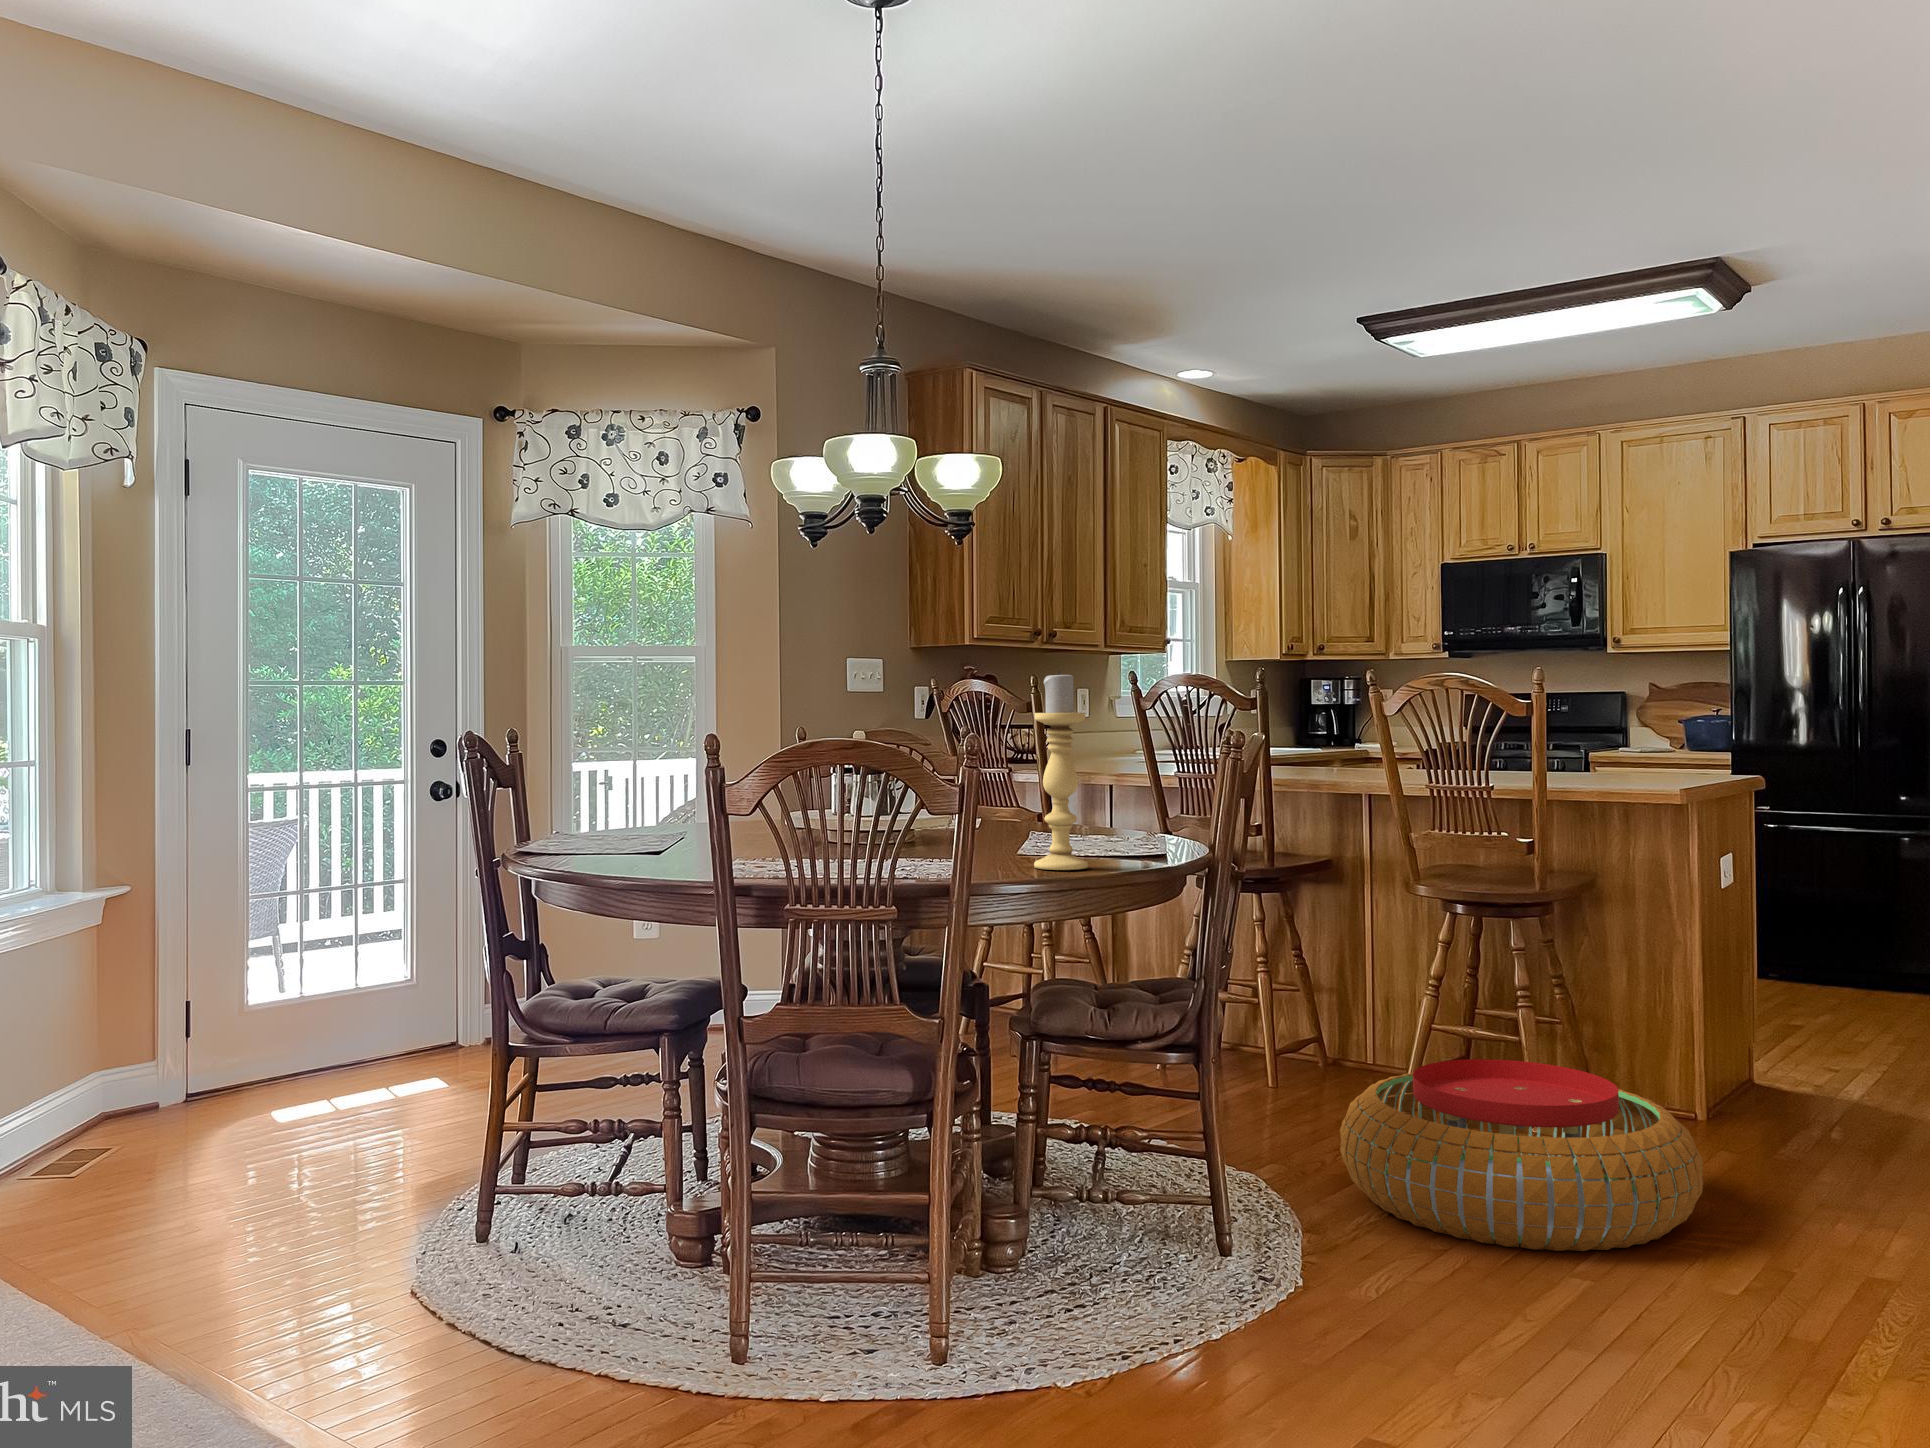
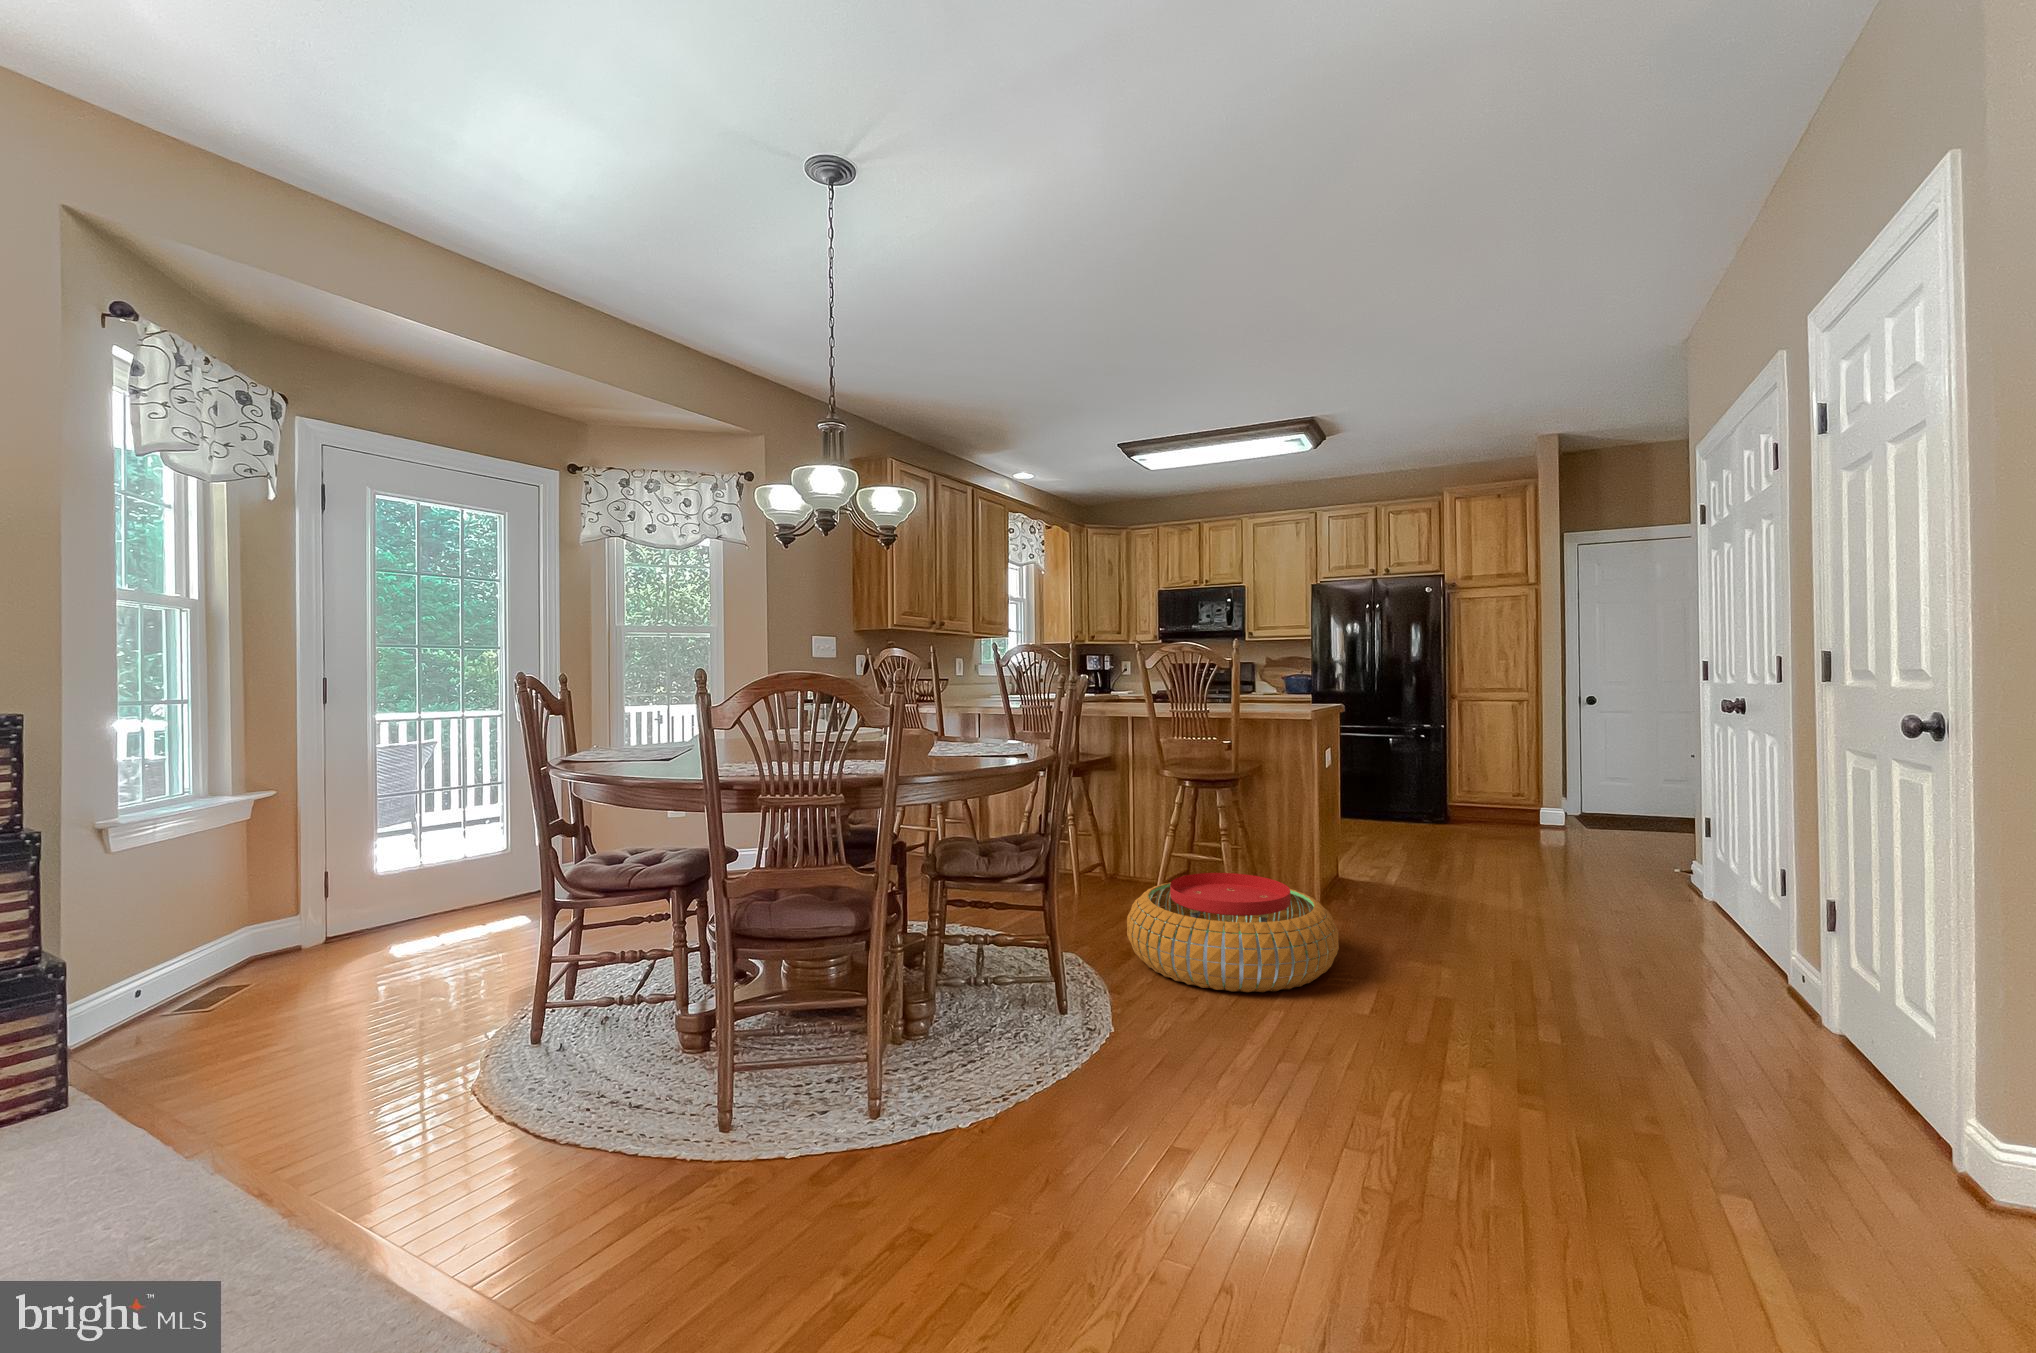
candle holder: present [1034,671,1088,870] -> none [940,629,977,764]

